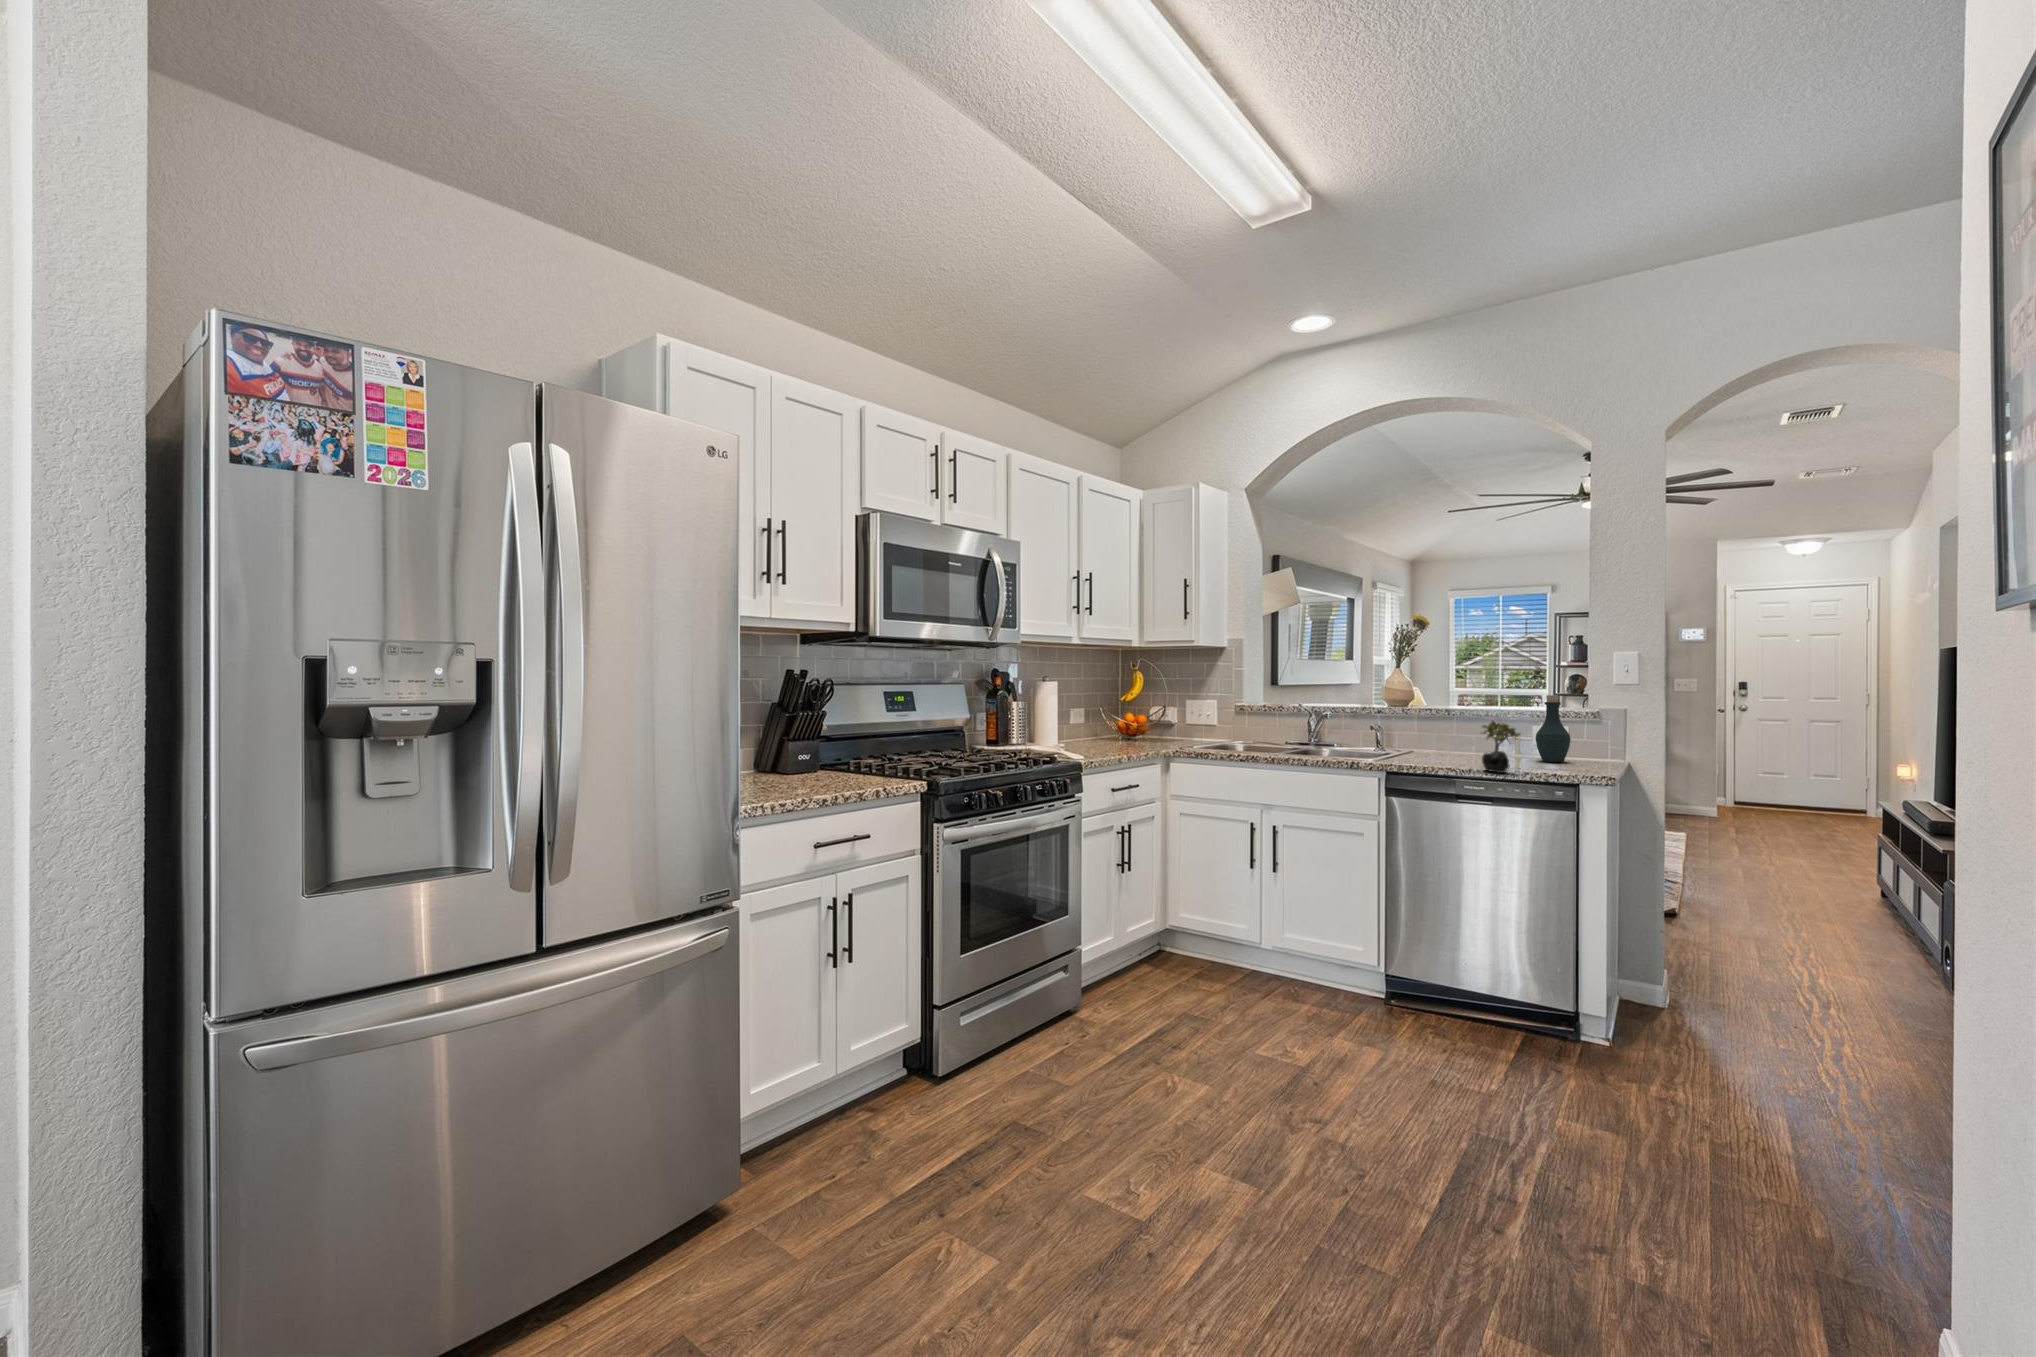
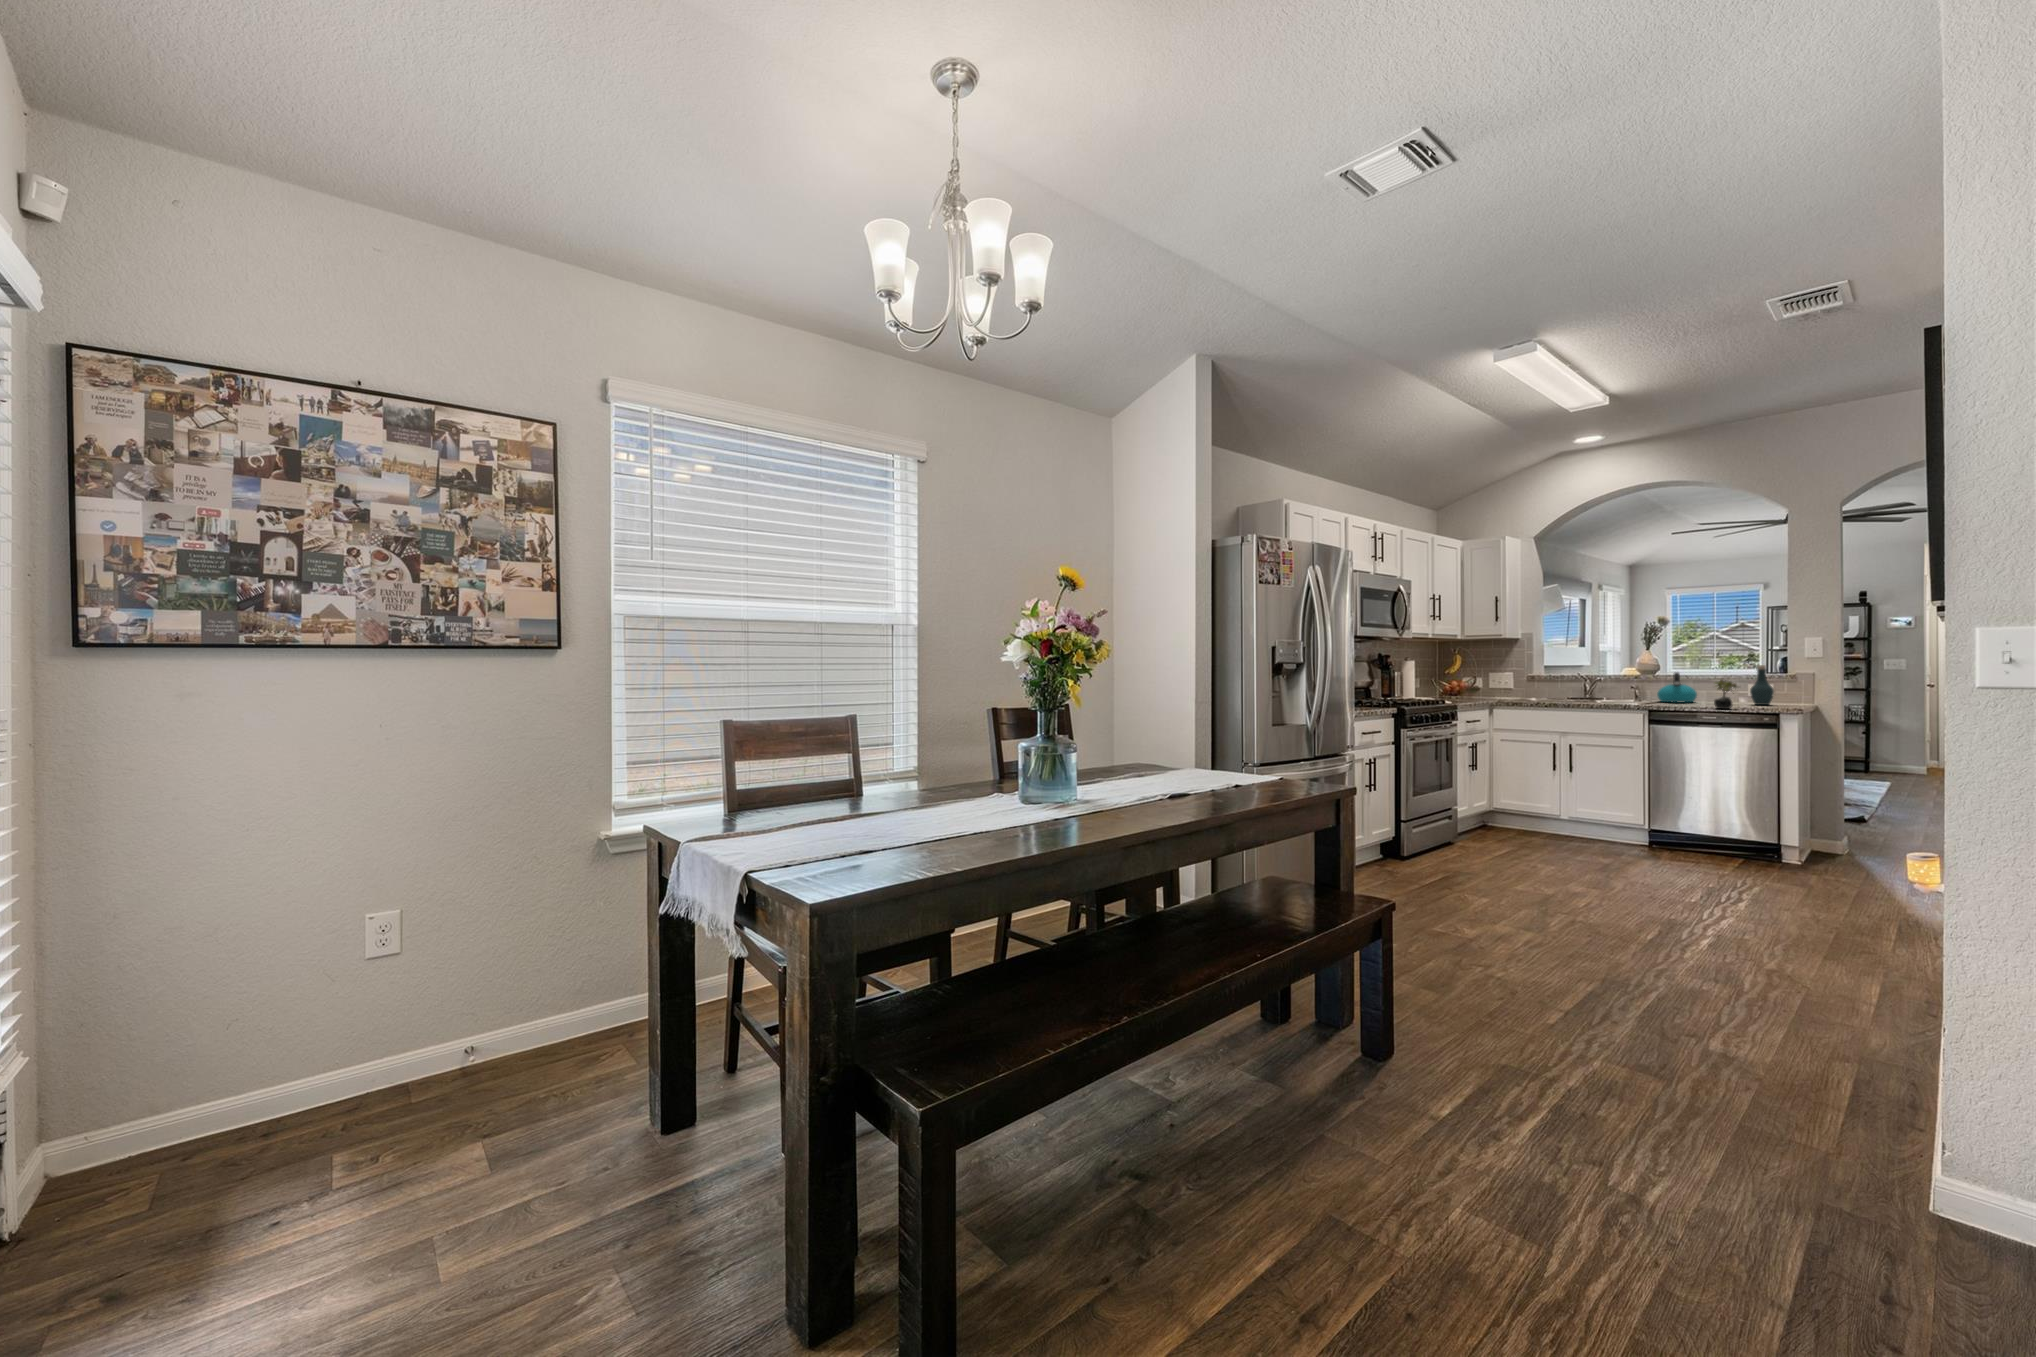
kettle: none [1405,704,1461,754] -> present [1657,672,1697,702]

